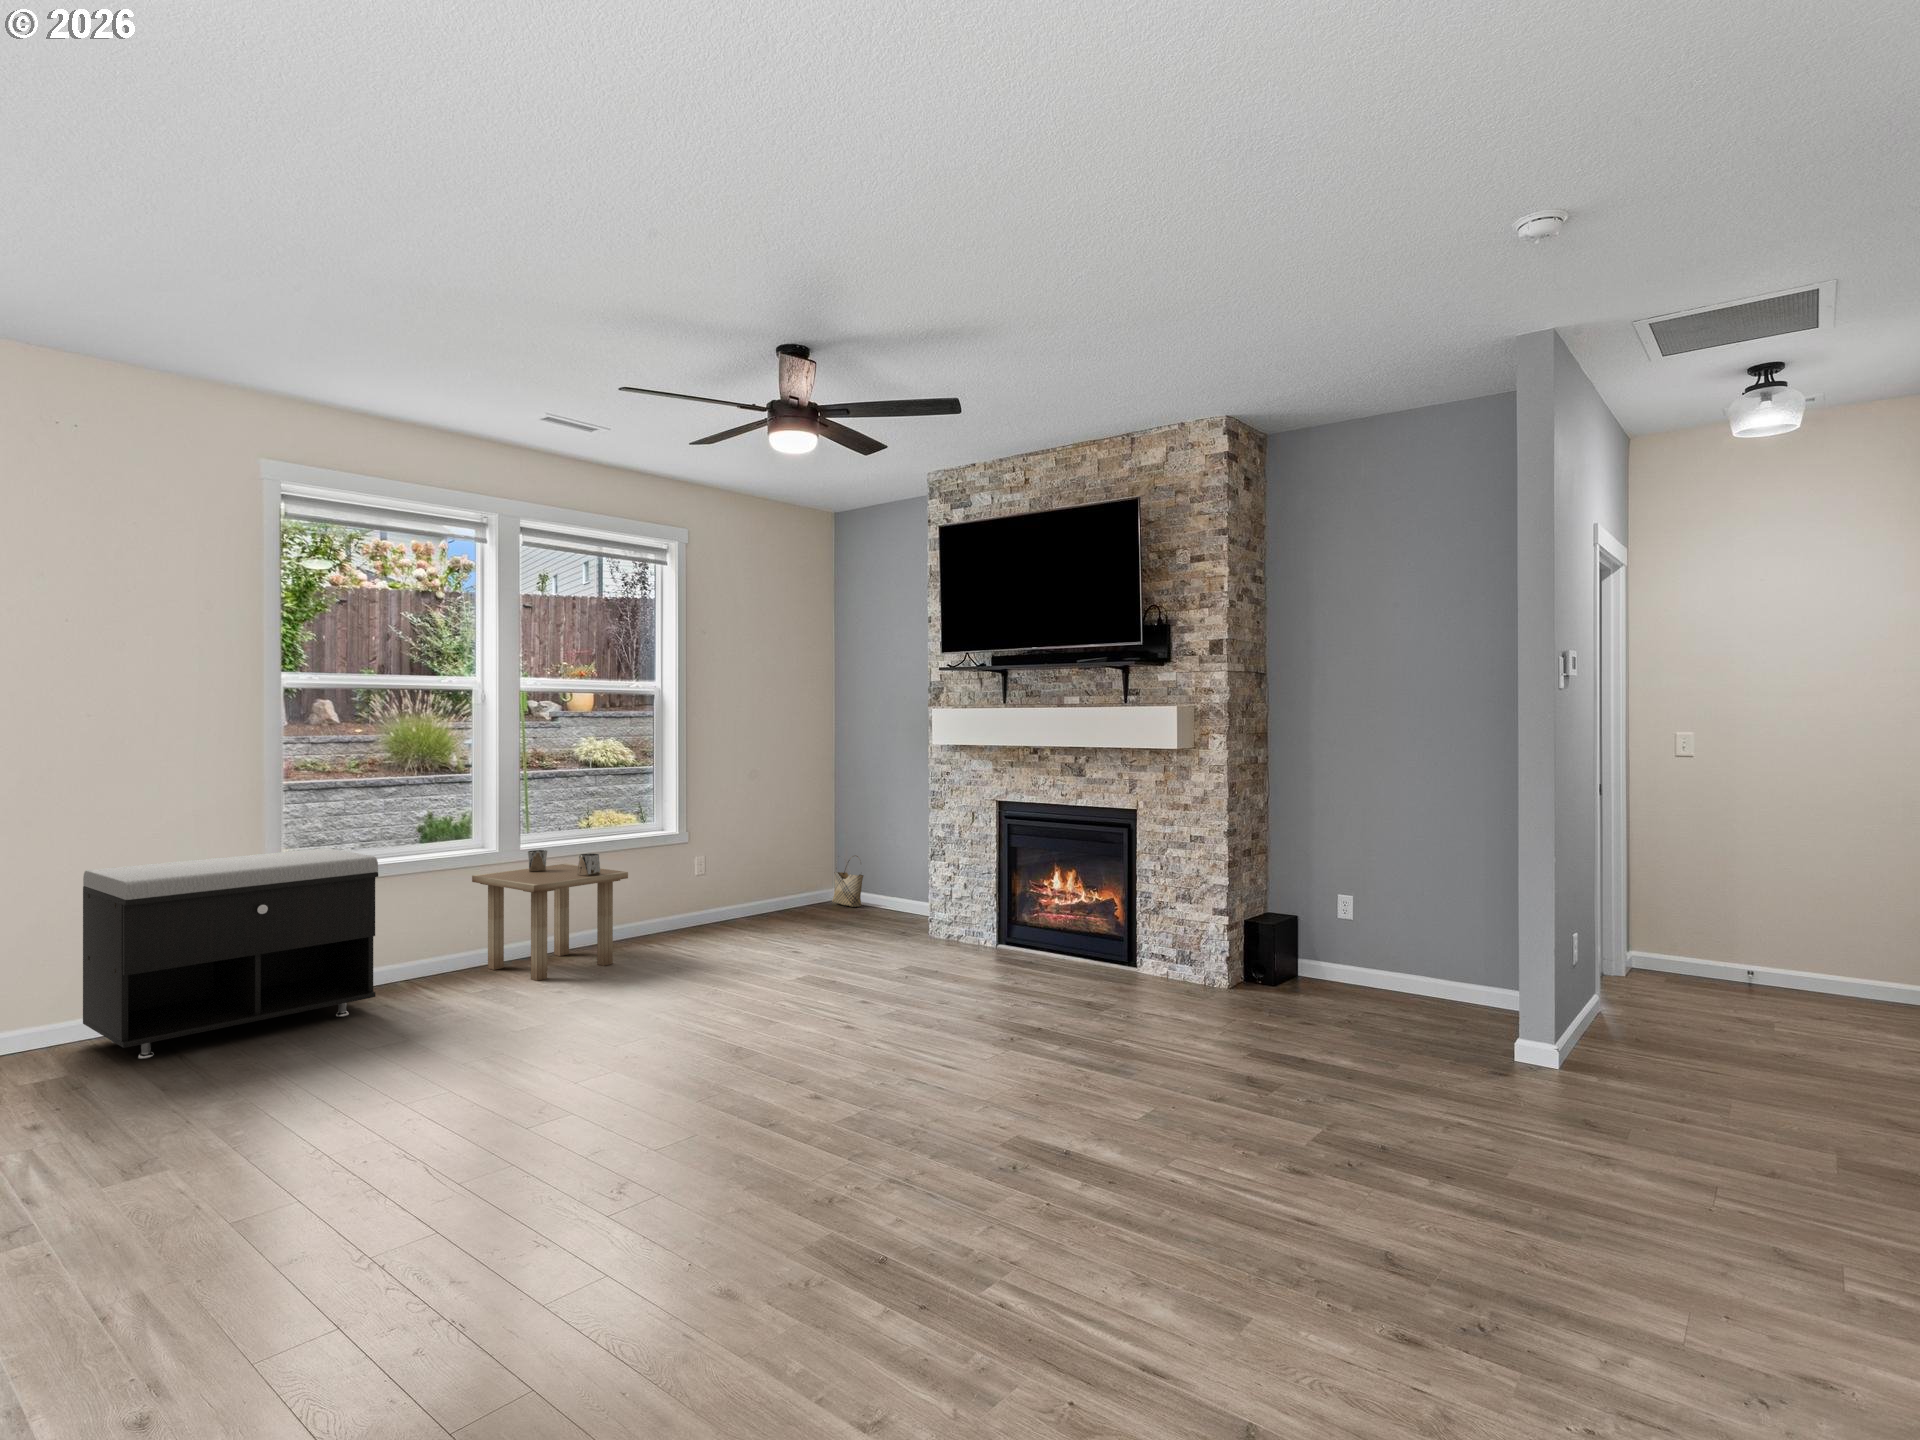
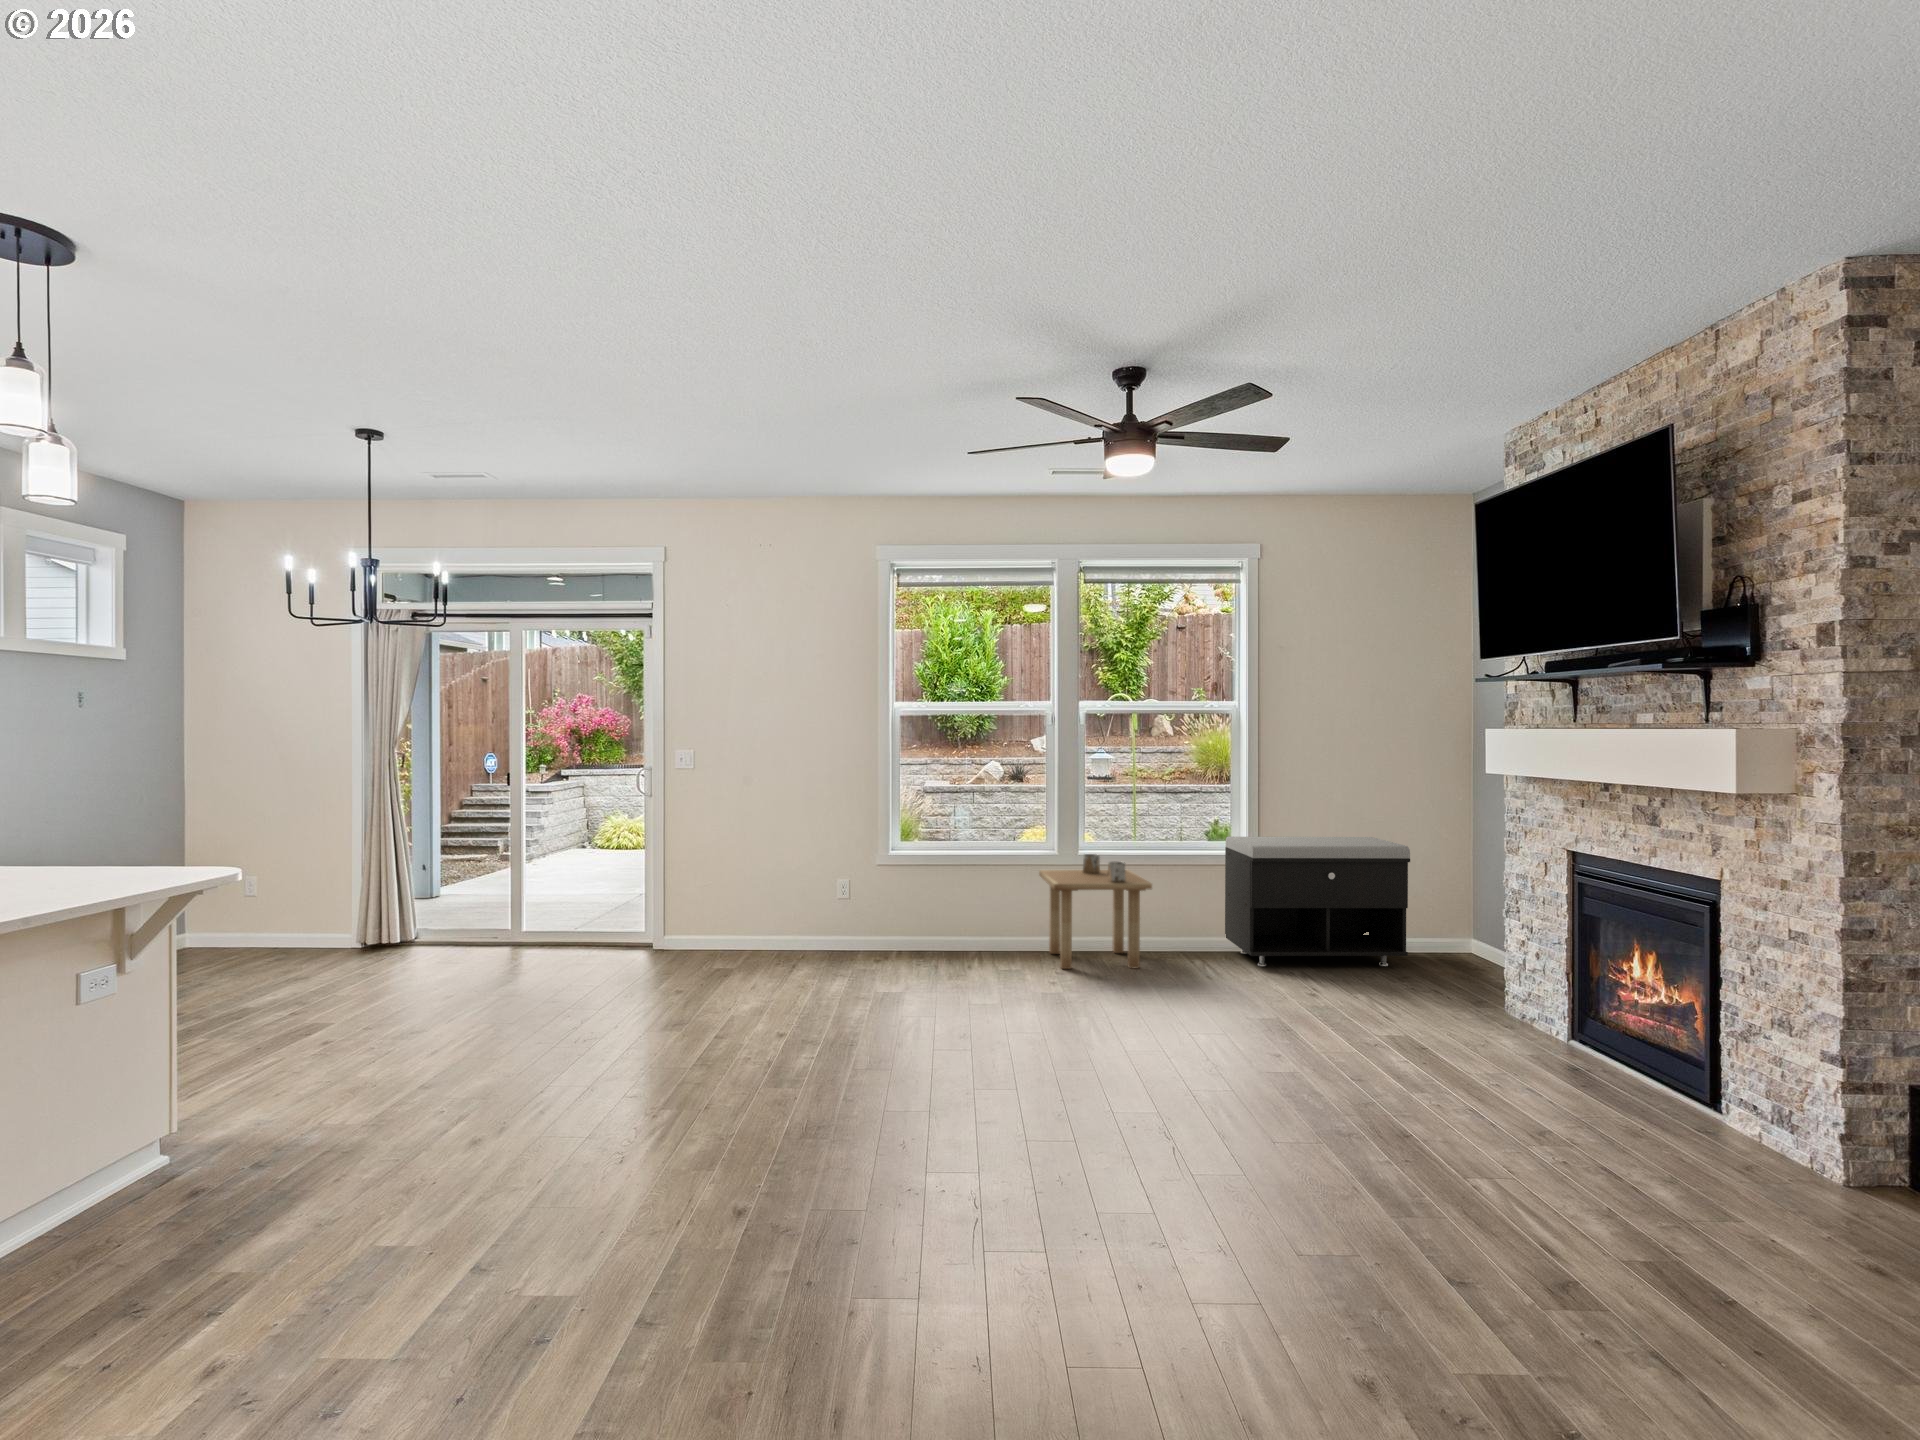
storage bench: present [83,848,378,1059] -> present [1225,837,1410,967]
woven basket: present [832,855,863,907] -> none [1456,899,1490,963]

